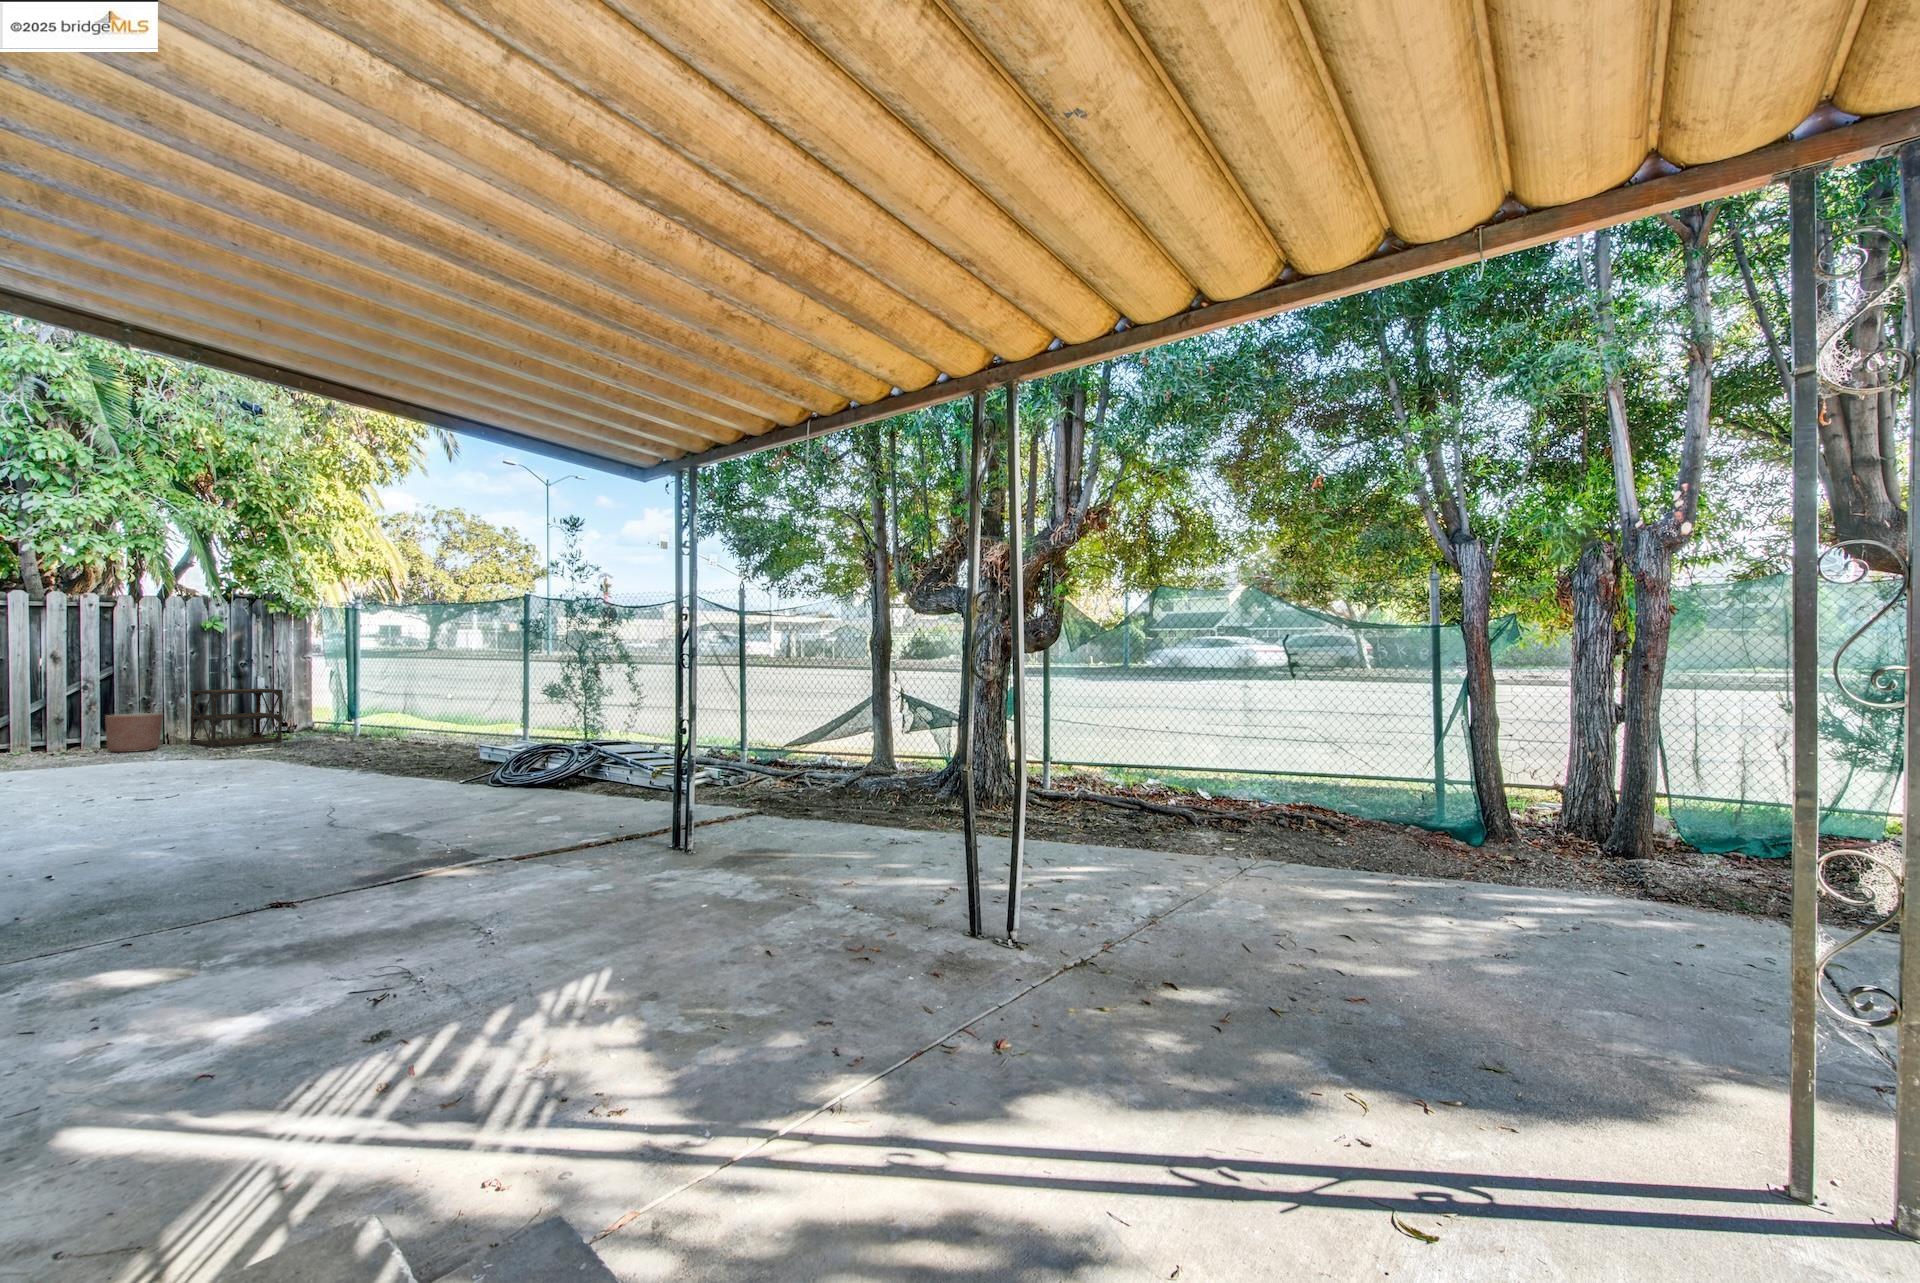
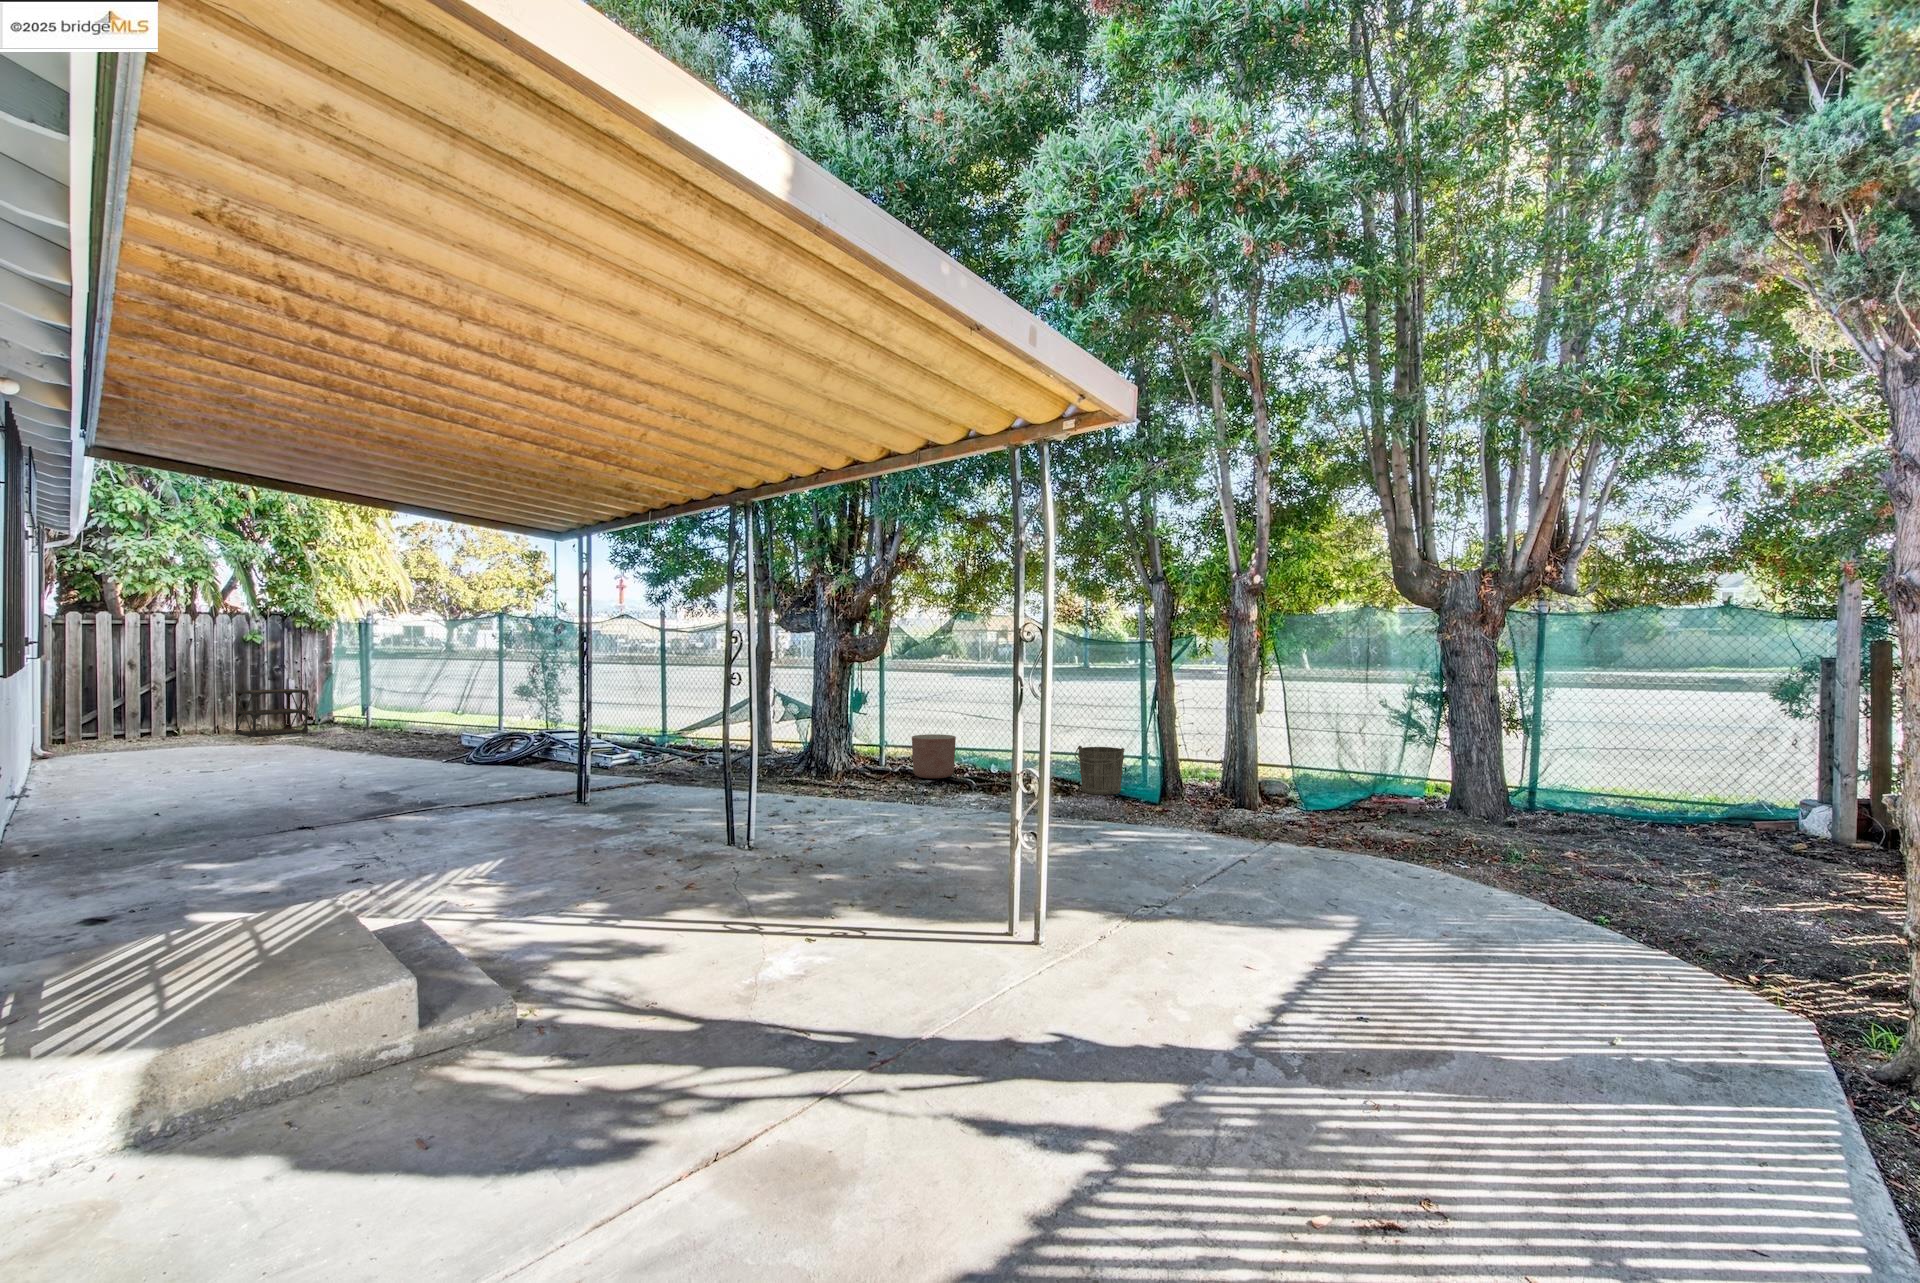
planter: present [105,713,163,752] -> present [912,734,956,779]
bucket: none [1375,763,1454,834] -> present [1074,746,1124,795]

